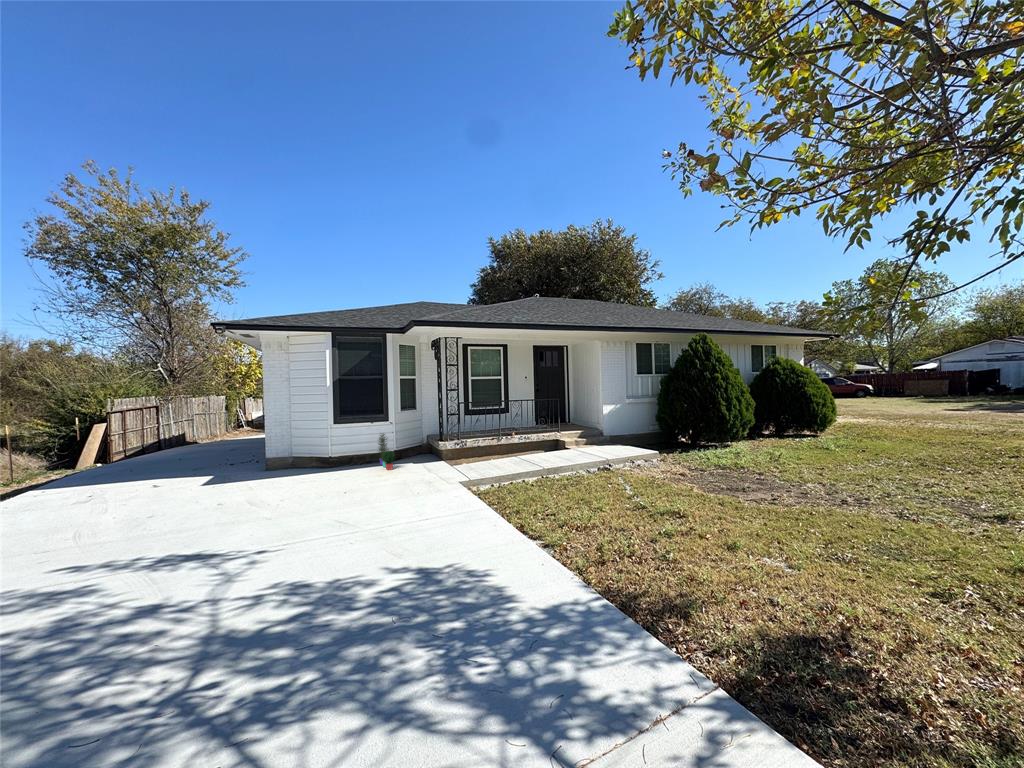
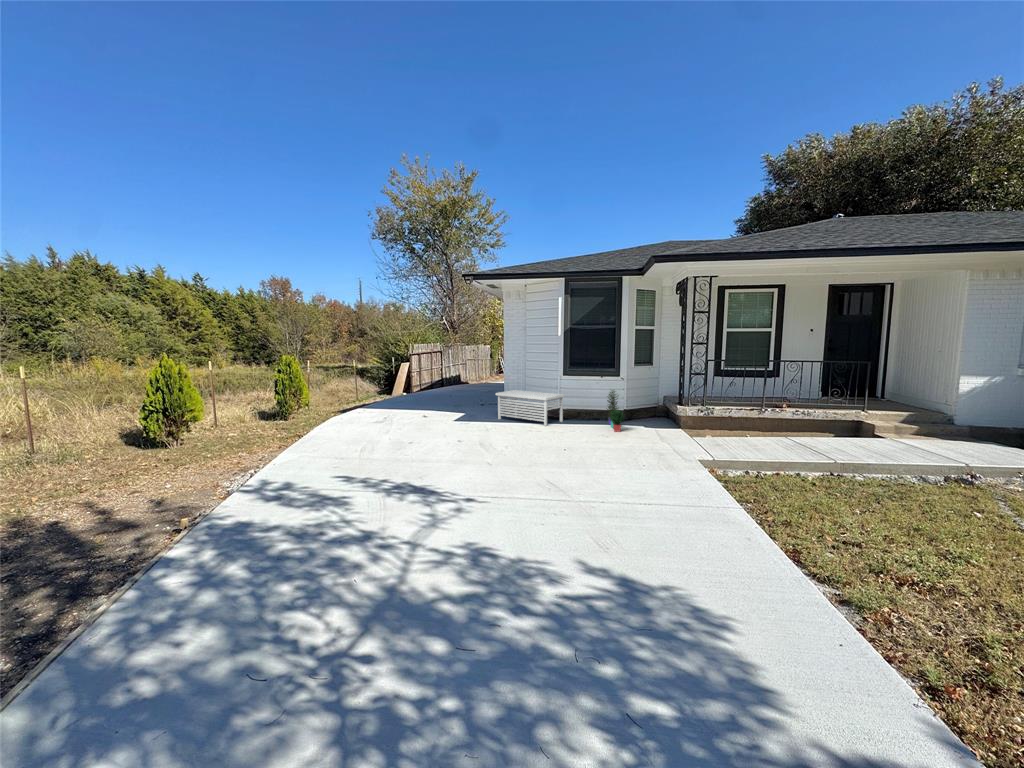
storage bench: none [259,442,336,474] -> present [495,390,565,426]

